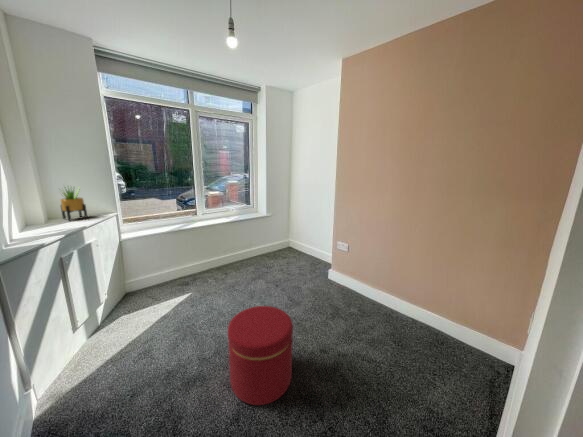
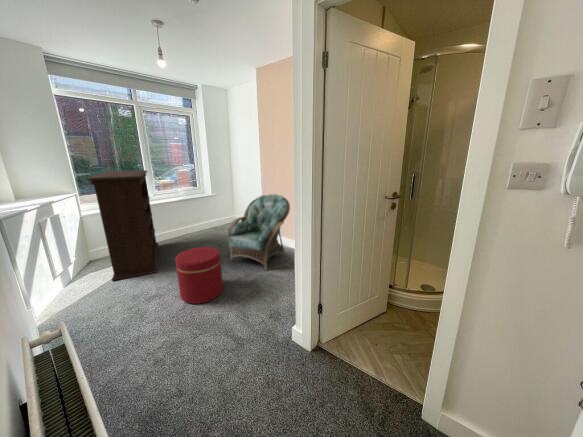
bookshelf: none [123,186,203,334] -> present [87,170,158,281]
potted plant: present [61,190,87,221] -> none [19,169,51,199]
armchair: none [294,225,382,342] -> present [228,194,290,270]

